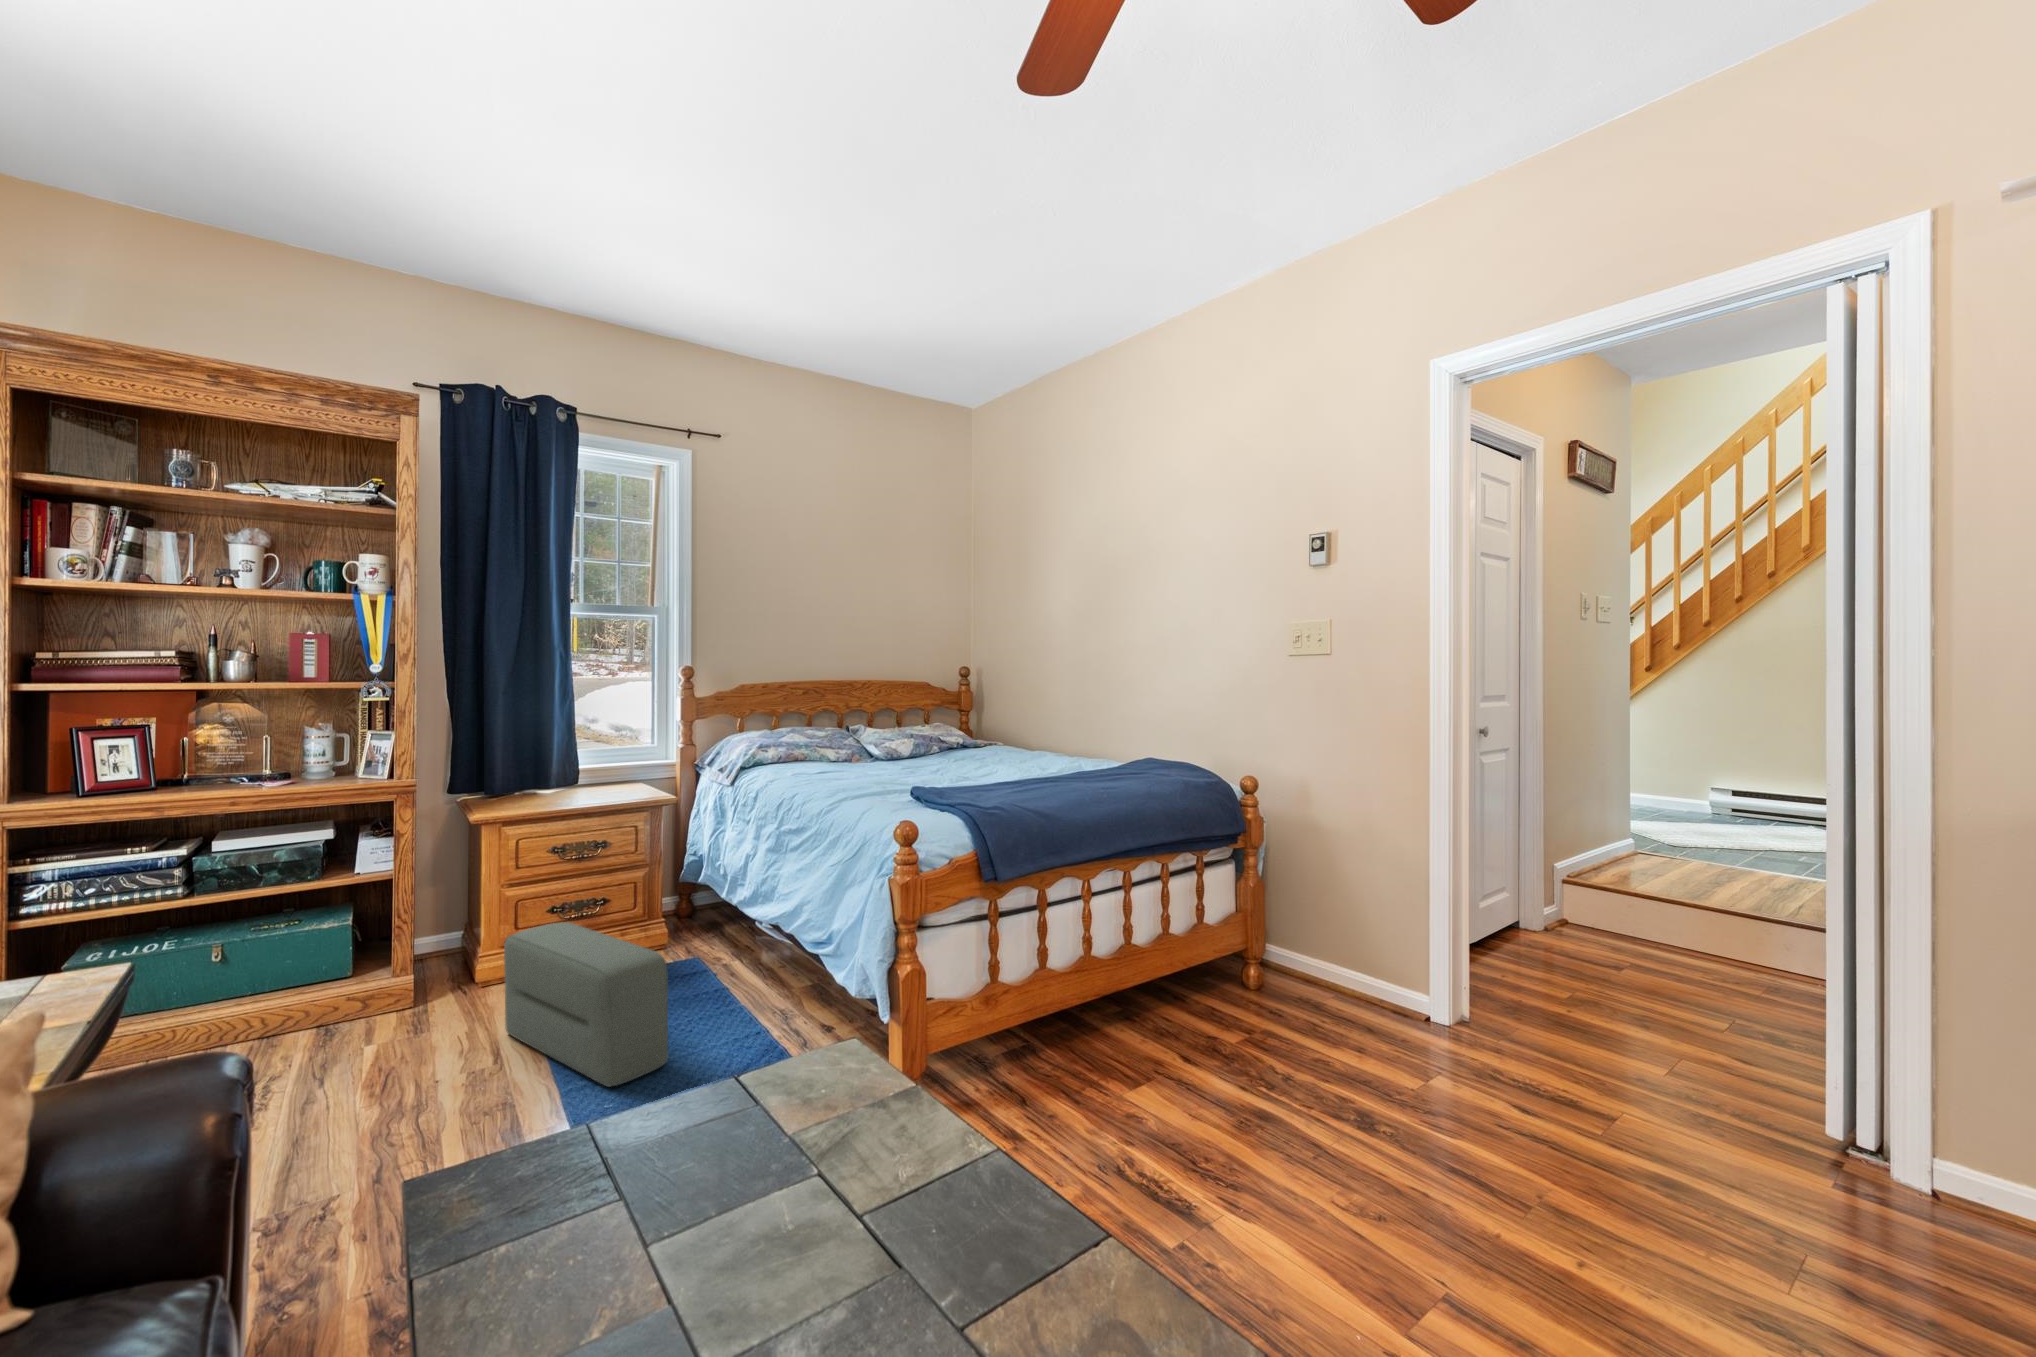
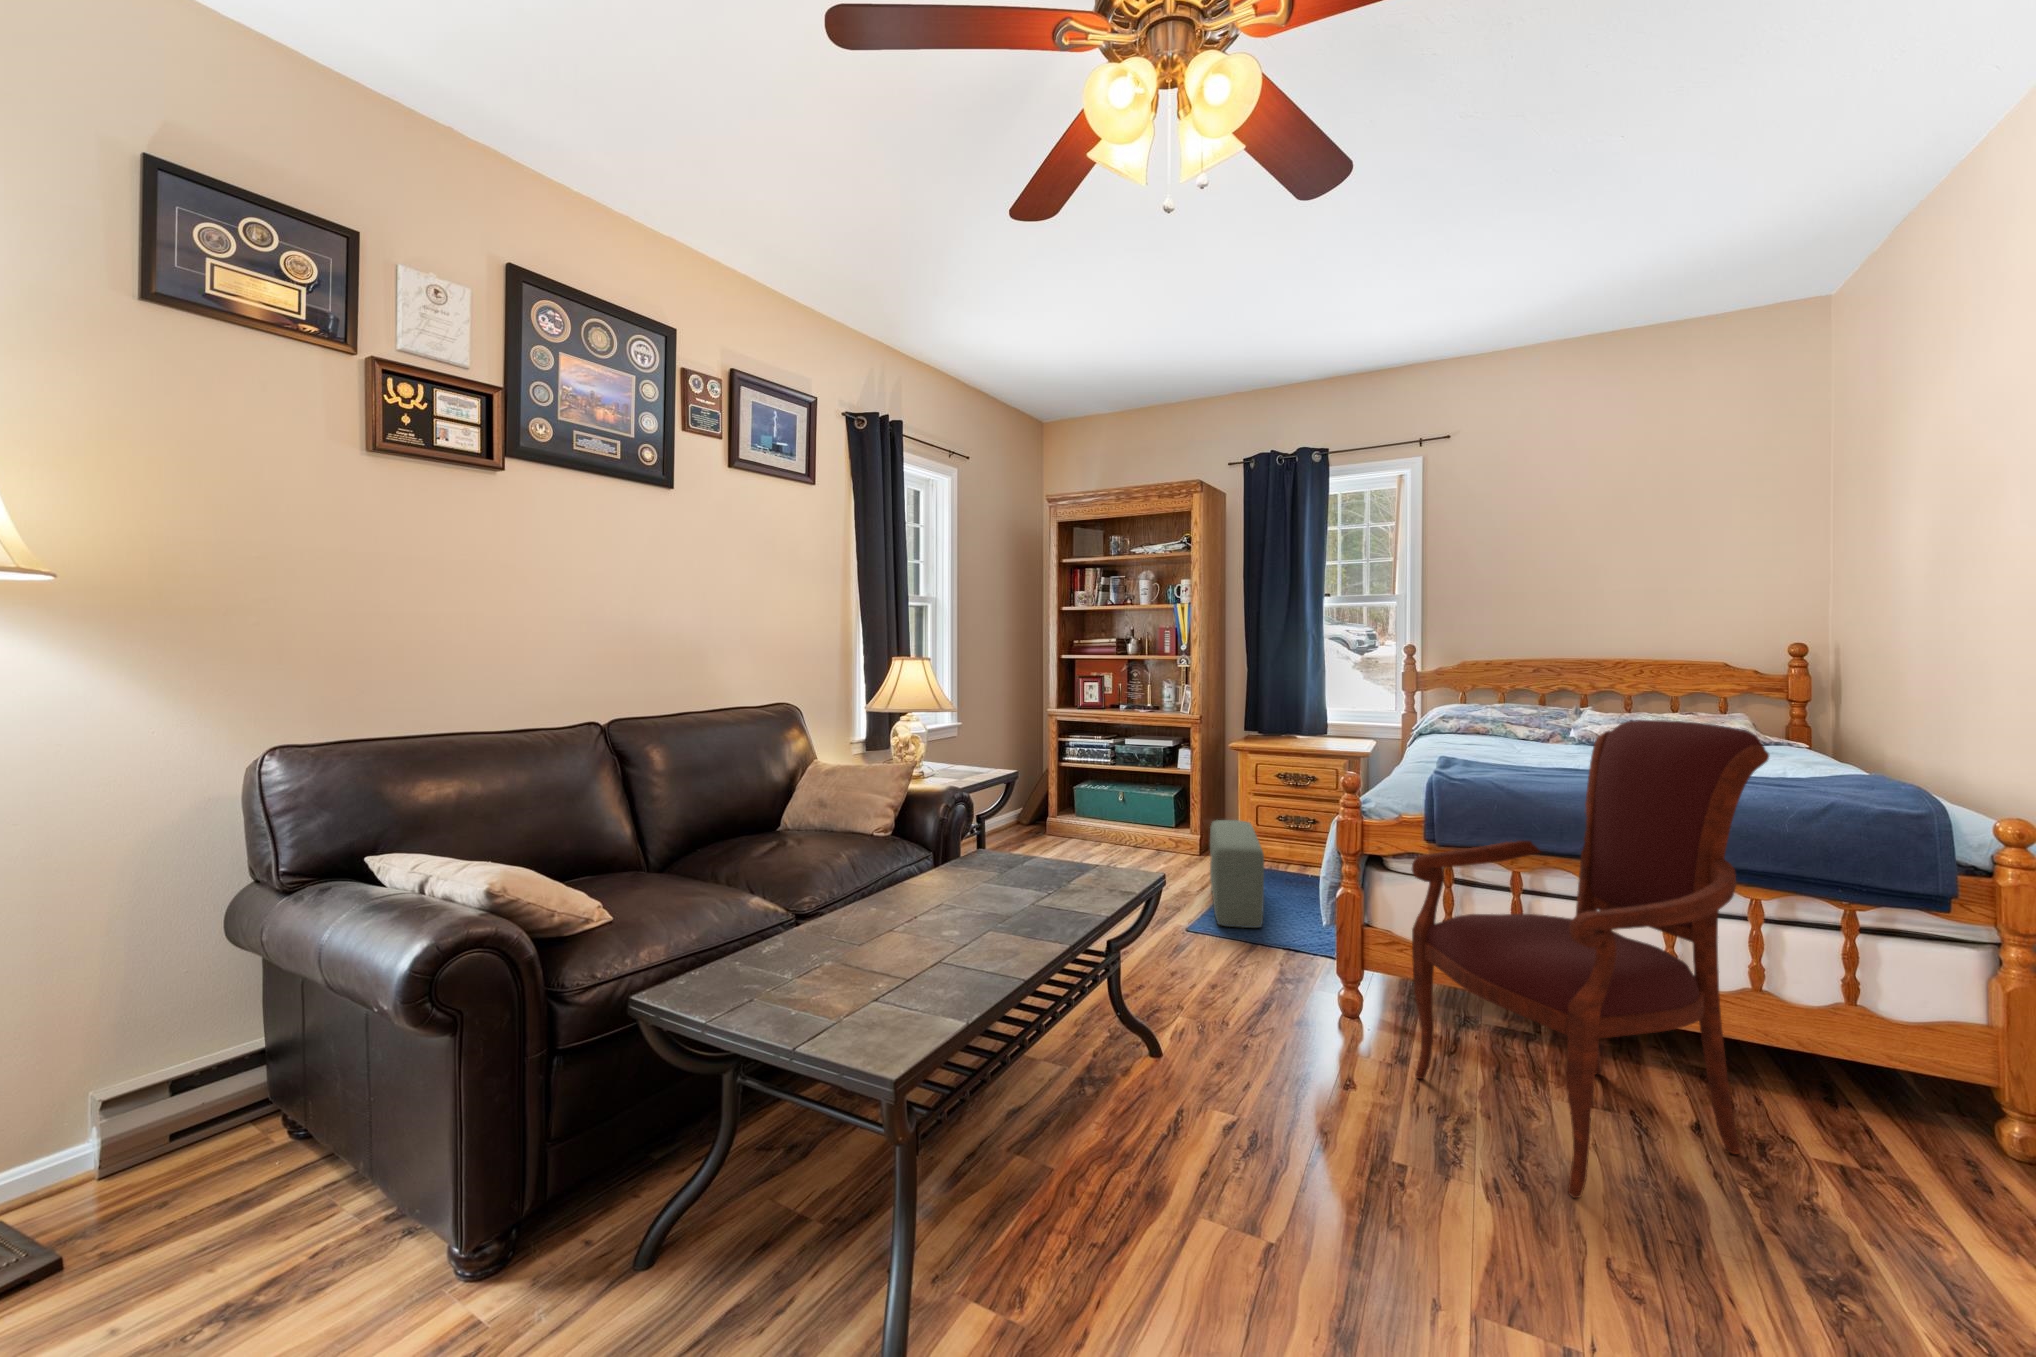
armchair: none [1036,734,1266,1173] -> present [1412,720,1769,1198]

